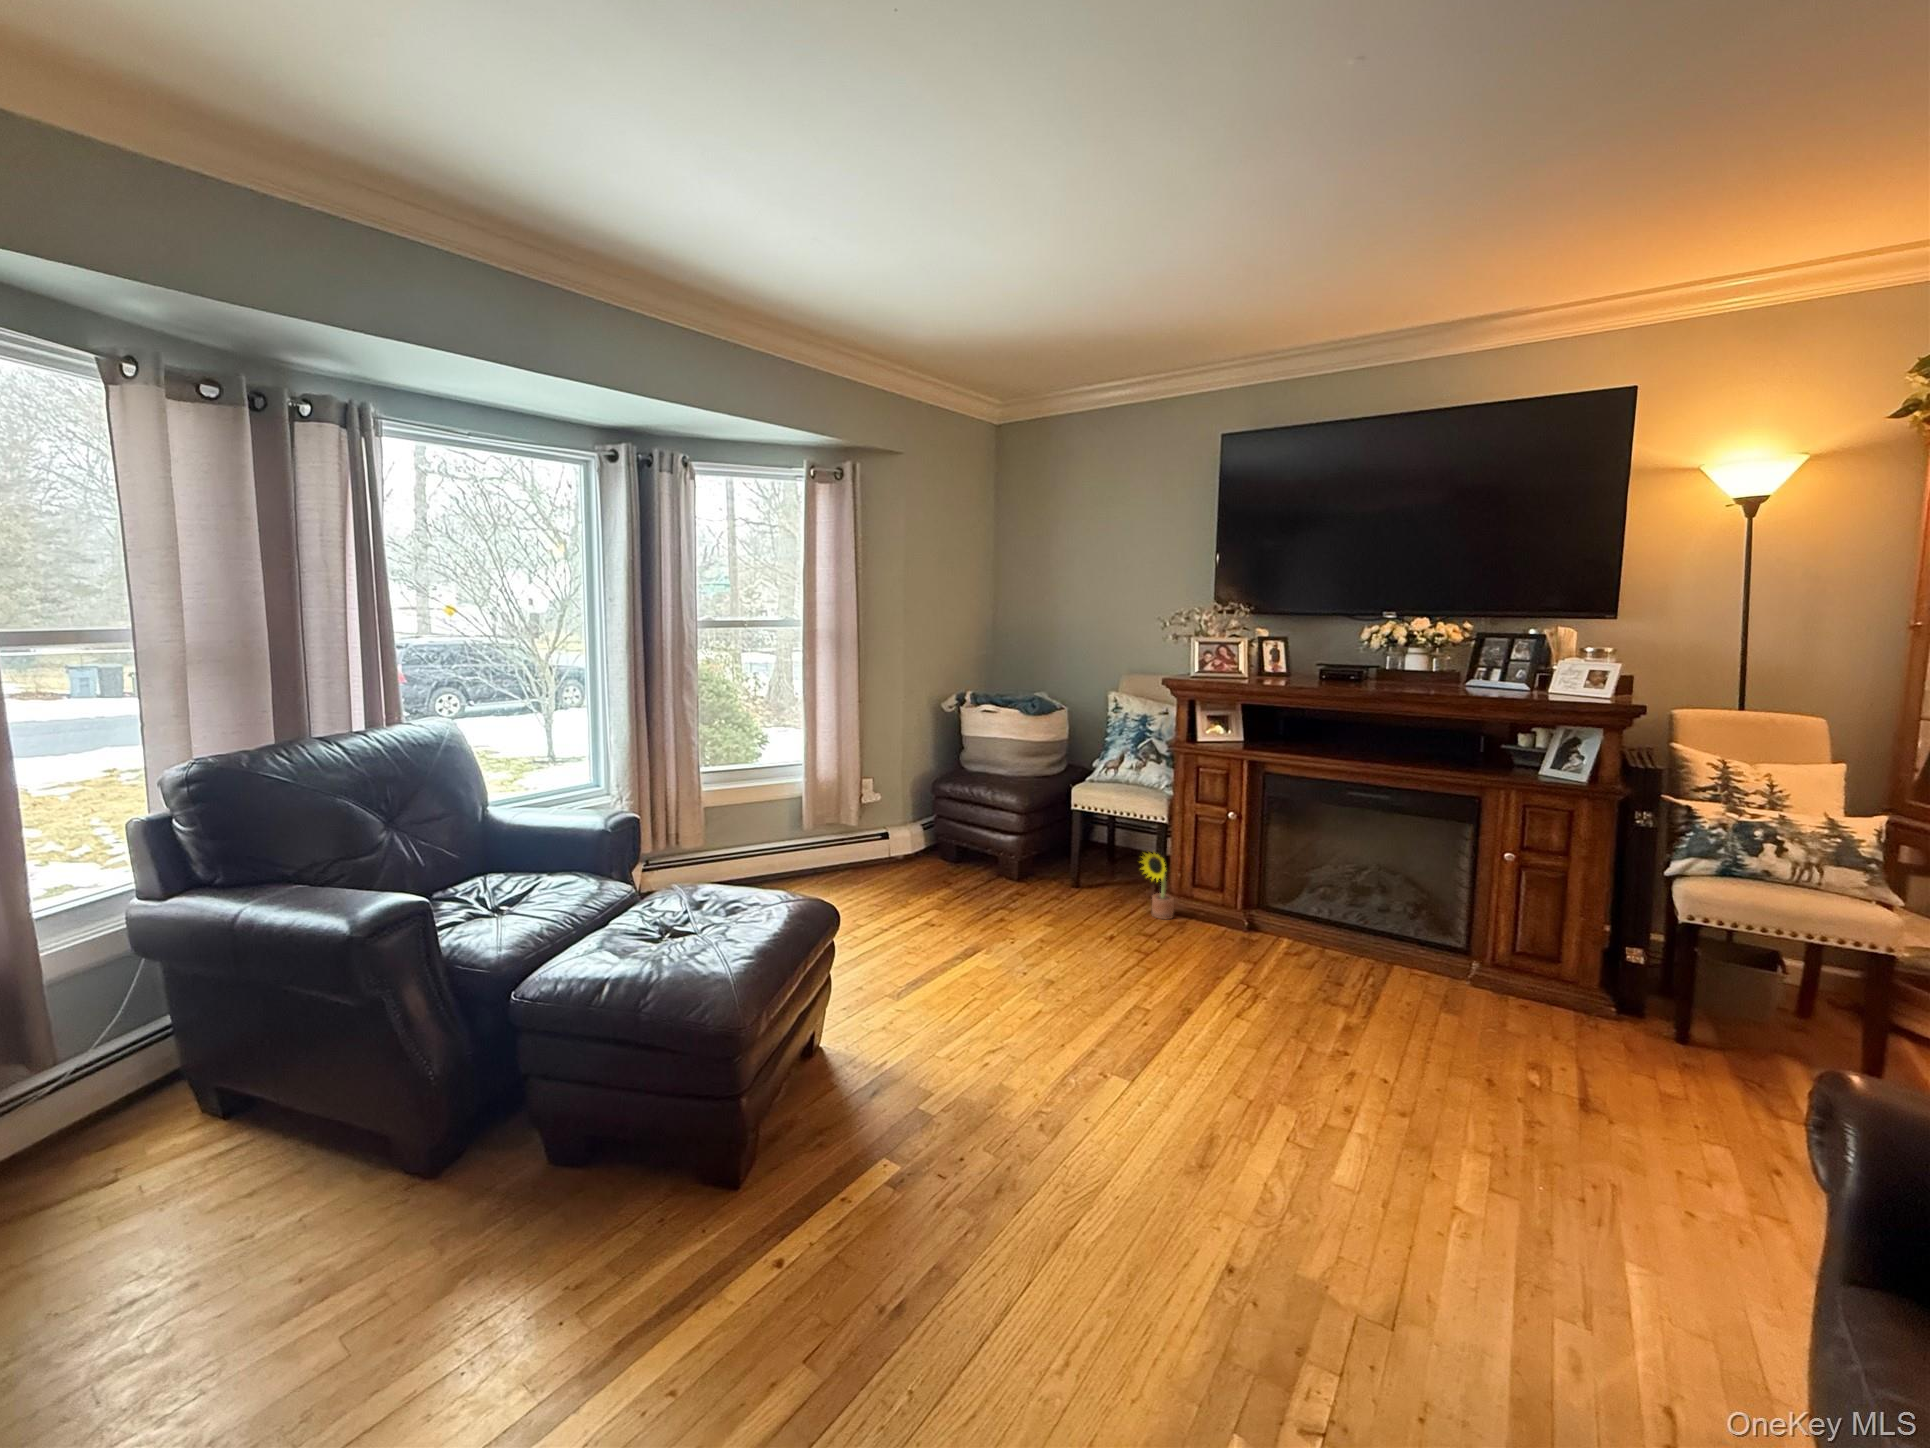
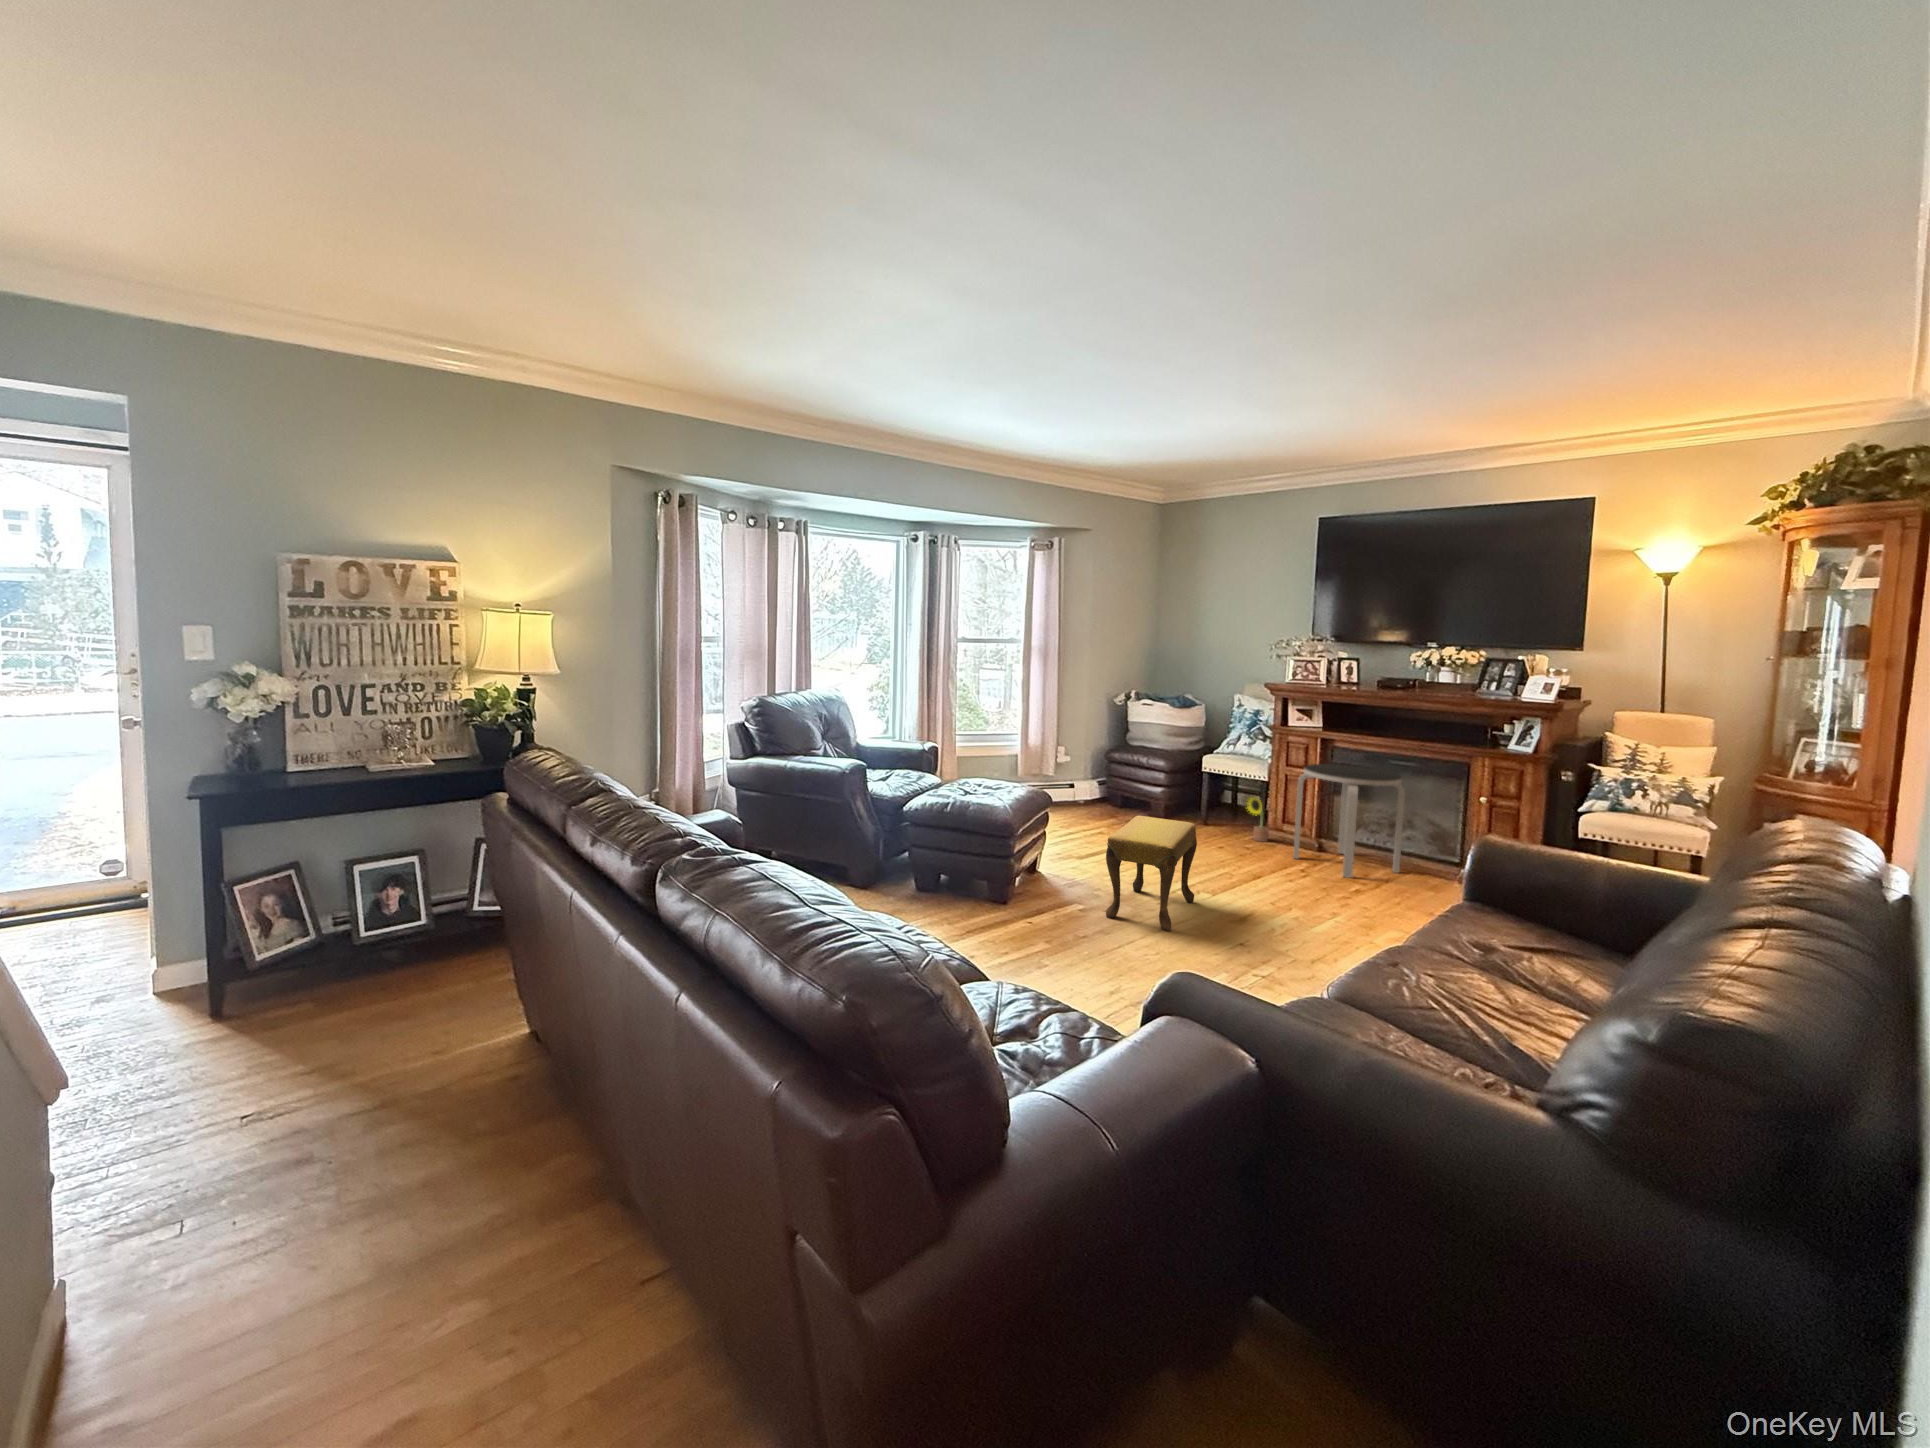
side table: none [1220,800,1386,994] -> present [1293,764,1405,878]
footstool: none [936,954,1103,1246] -> present [1106,816,1197,931]

